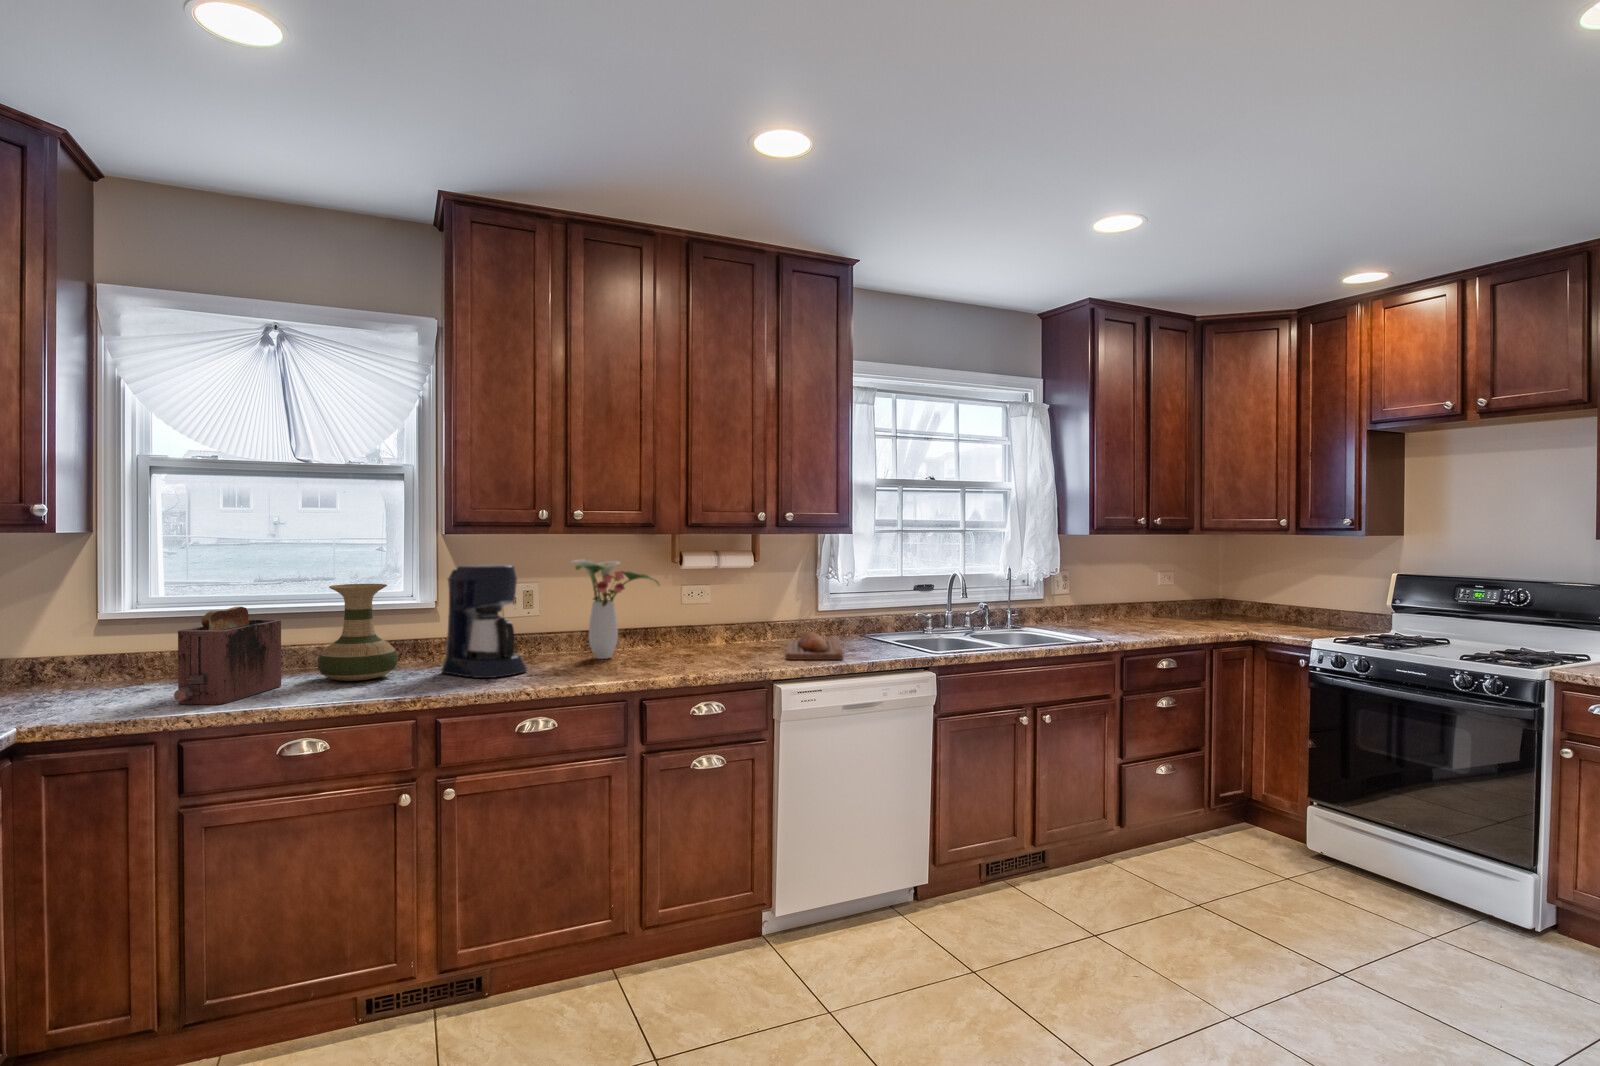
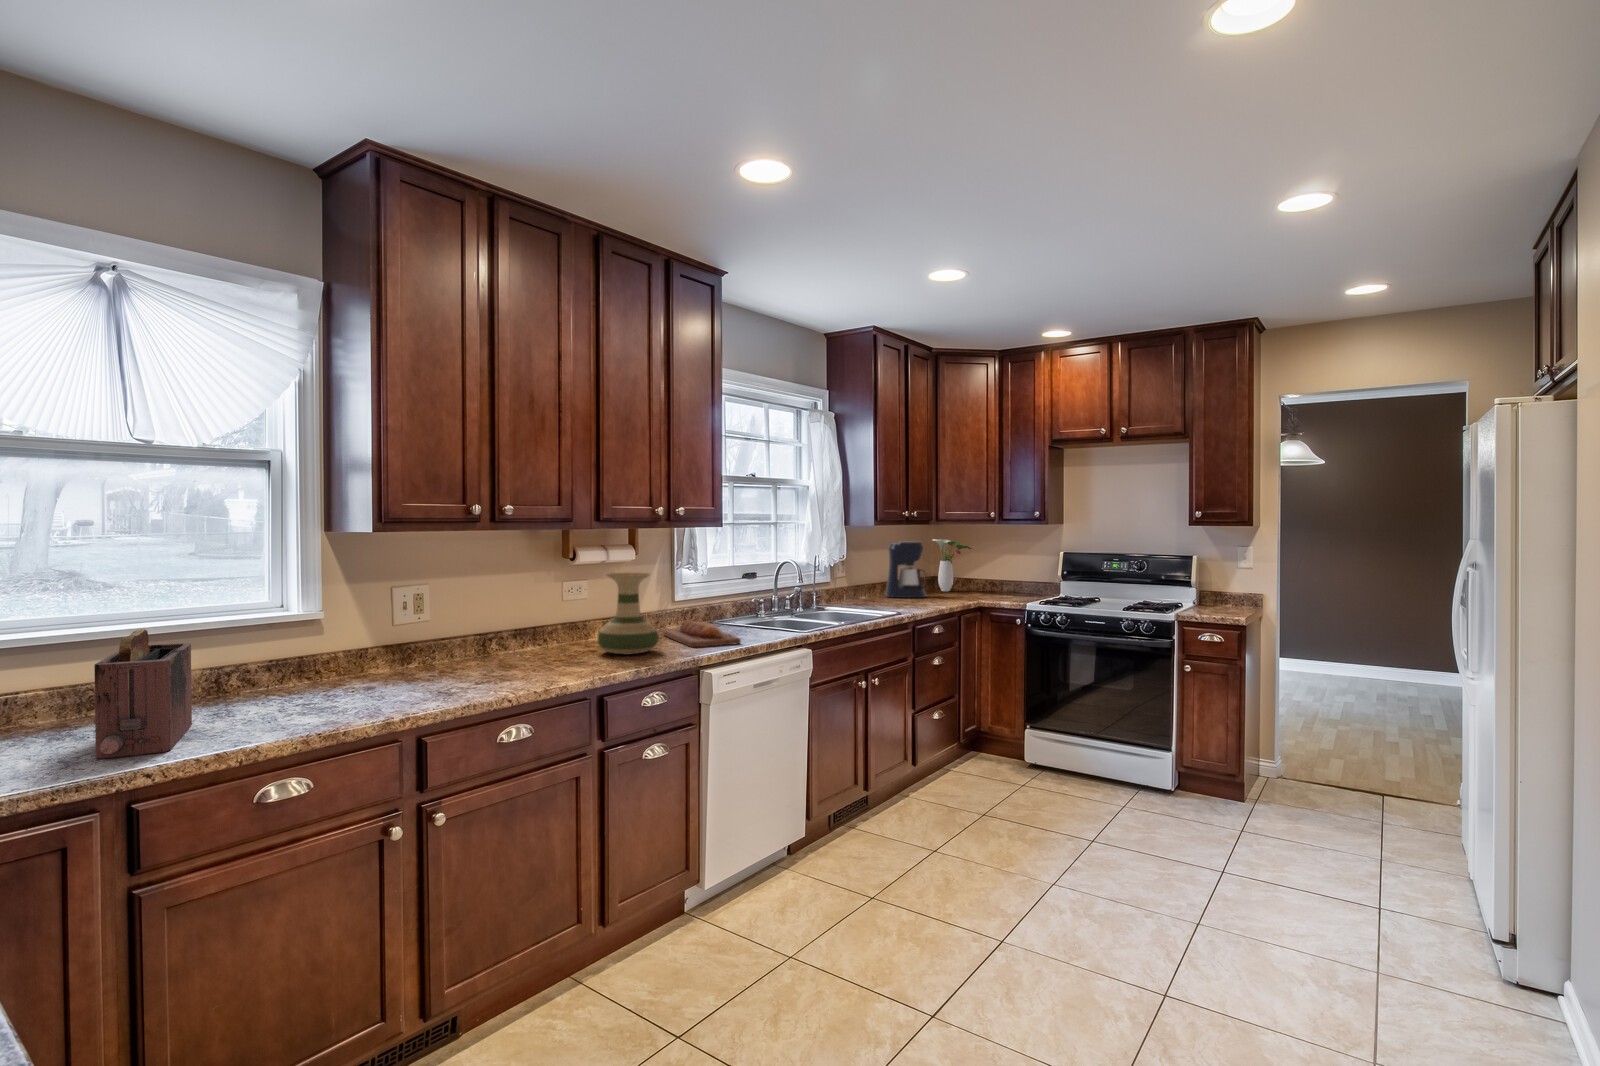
flower arrangement: present [572,559,659,659] -> present [933,539,972,591]
coffee maker: present [441,564,527,678] -> present [886,541,926,598]
vase: present [318,584,398,681] -> present [598,573,659,655]

